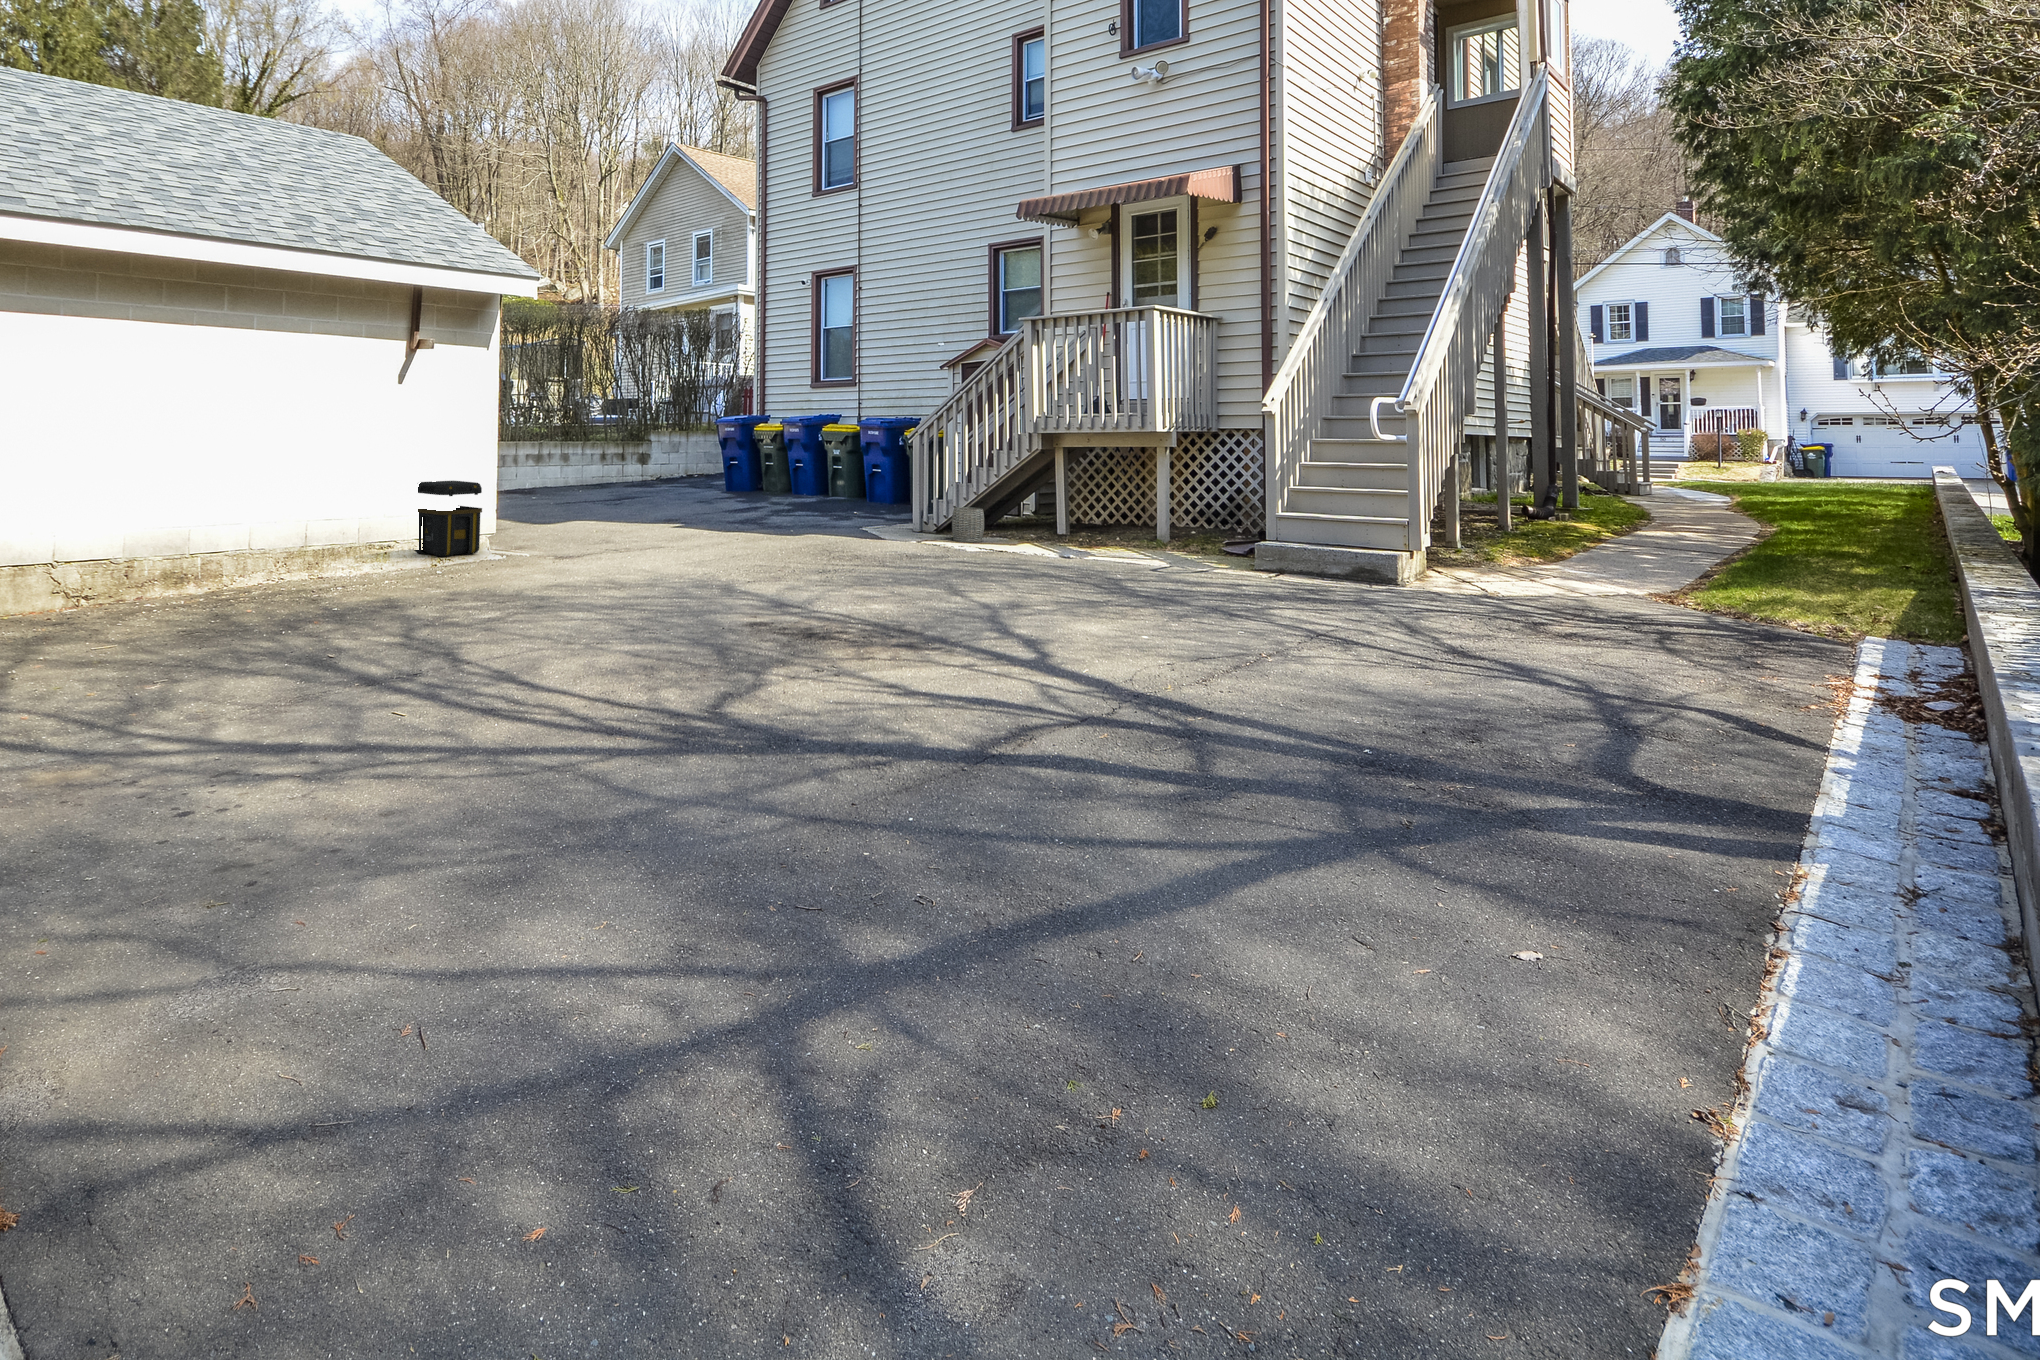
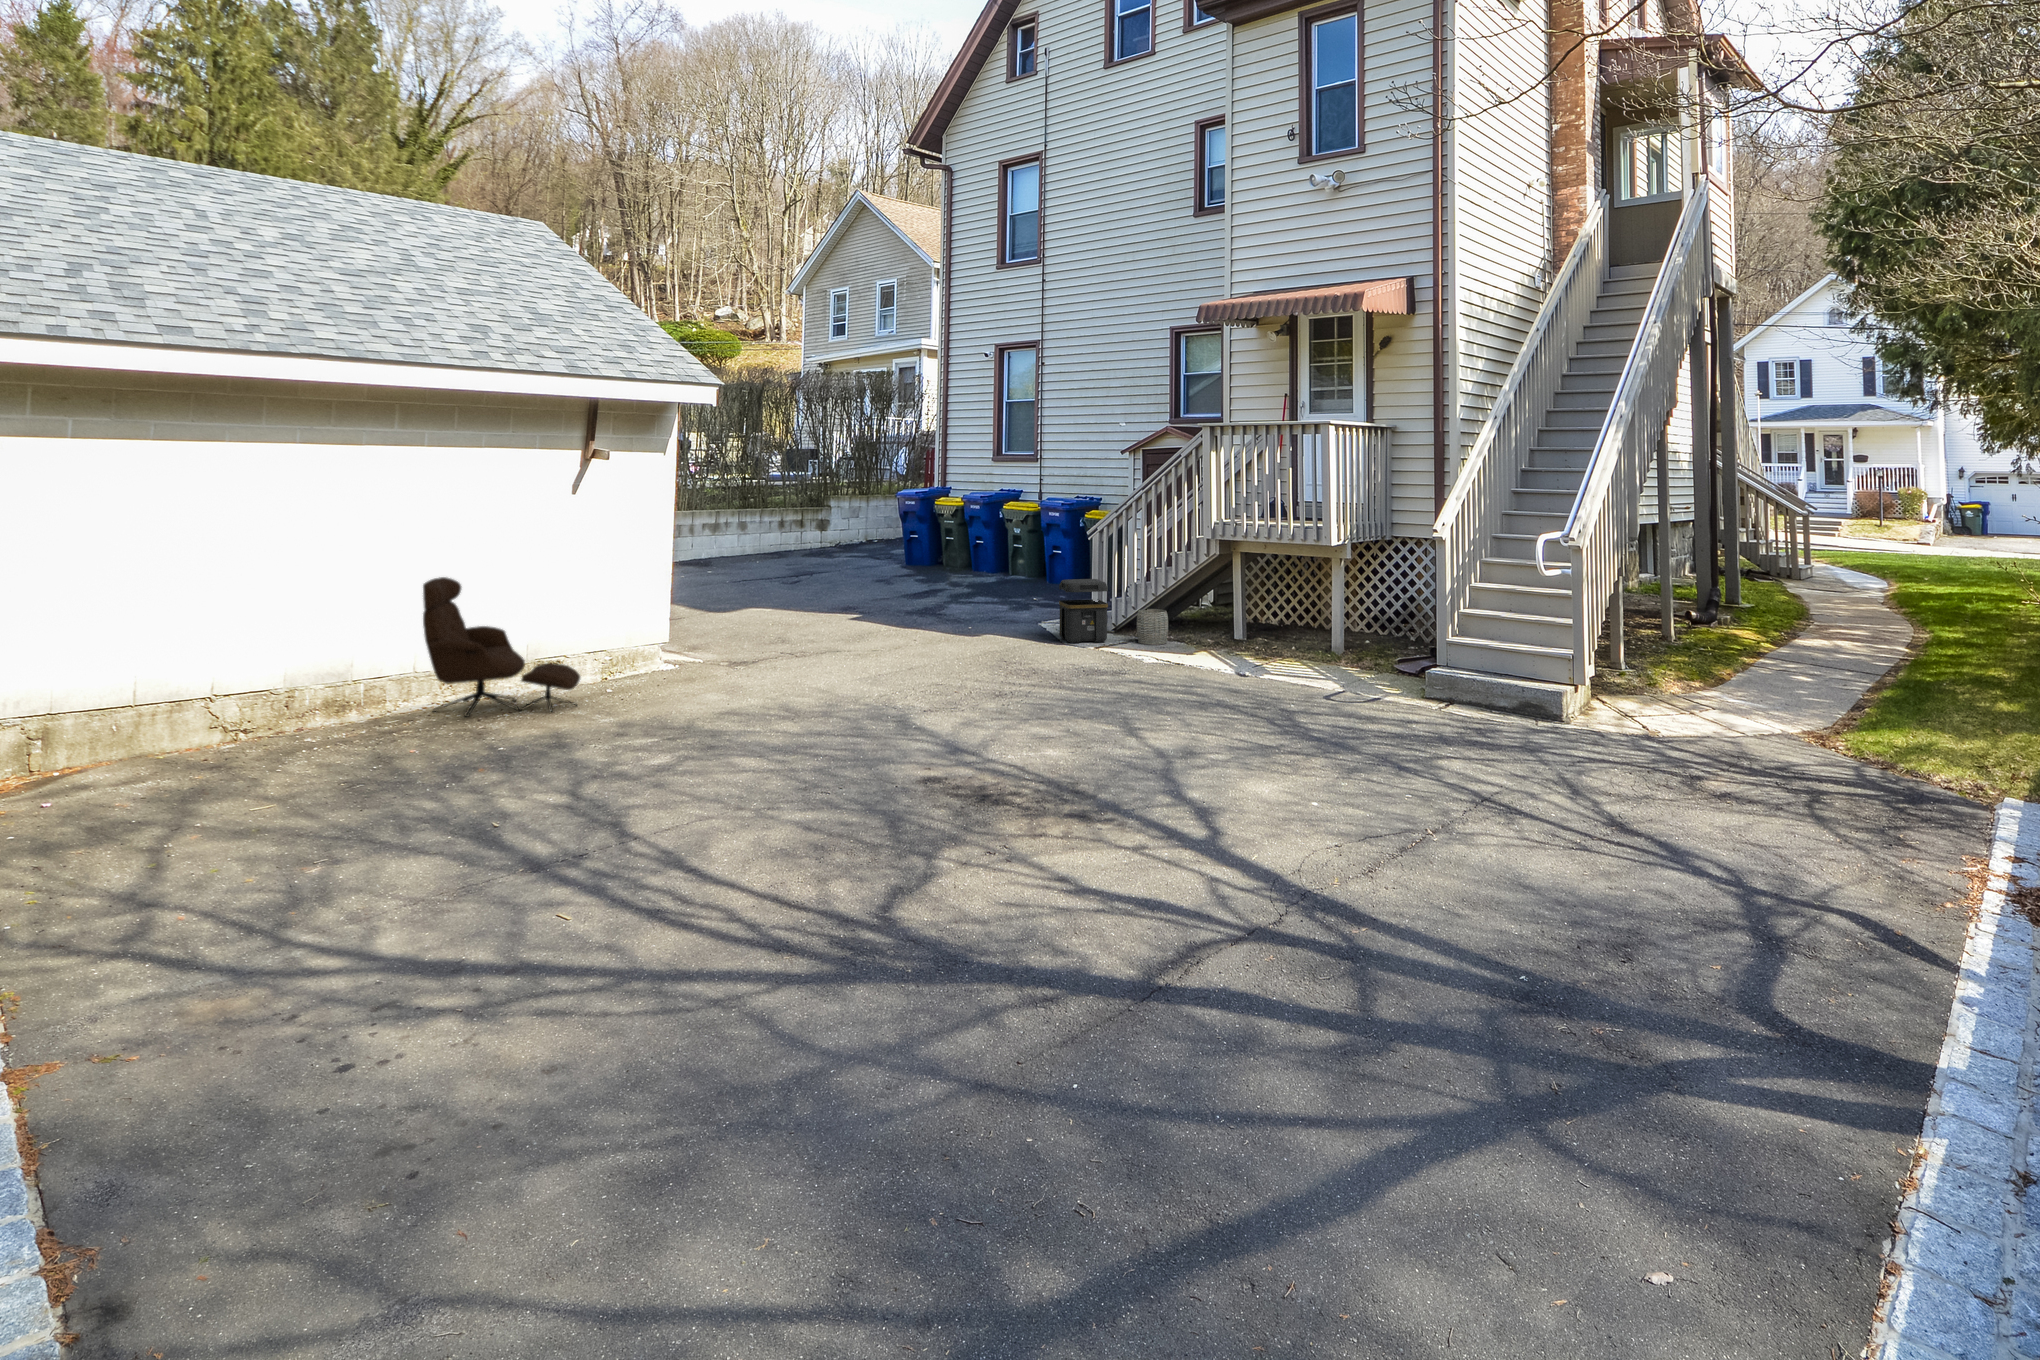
lounge chair: none [239,440,392,573] -> present [423,577,580,717]
toolbox: present [414,481,482,557] -> present [1059,579,1108,643]

